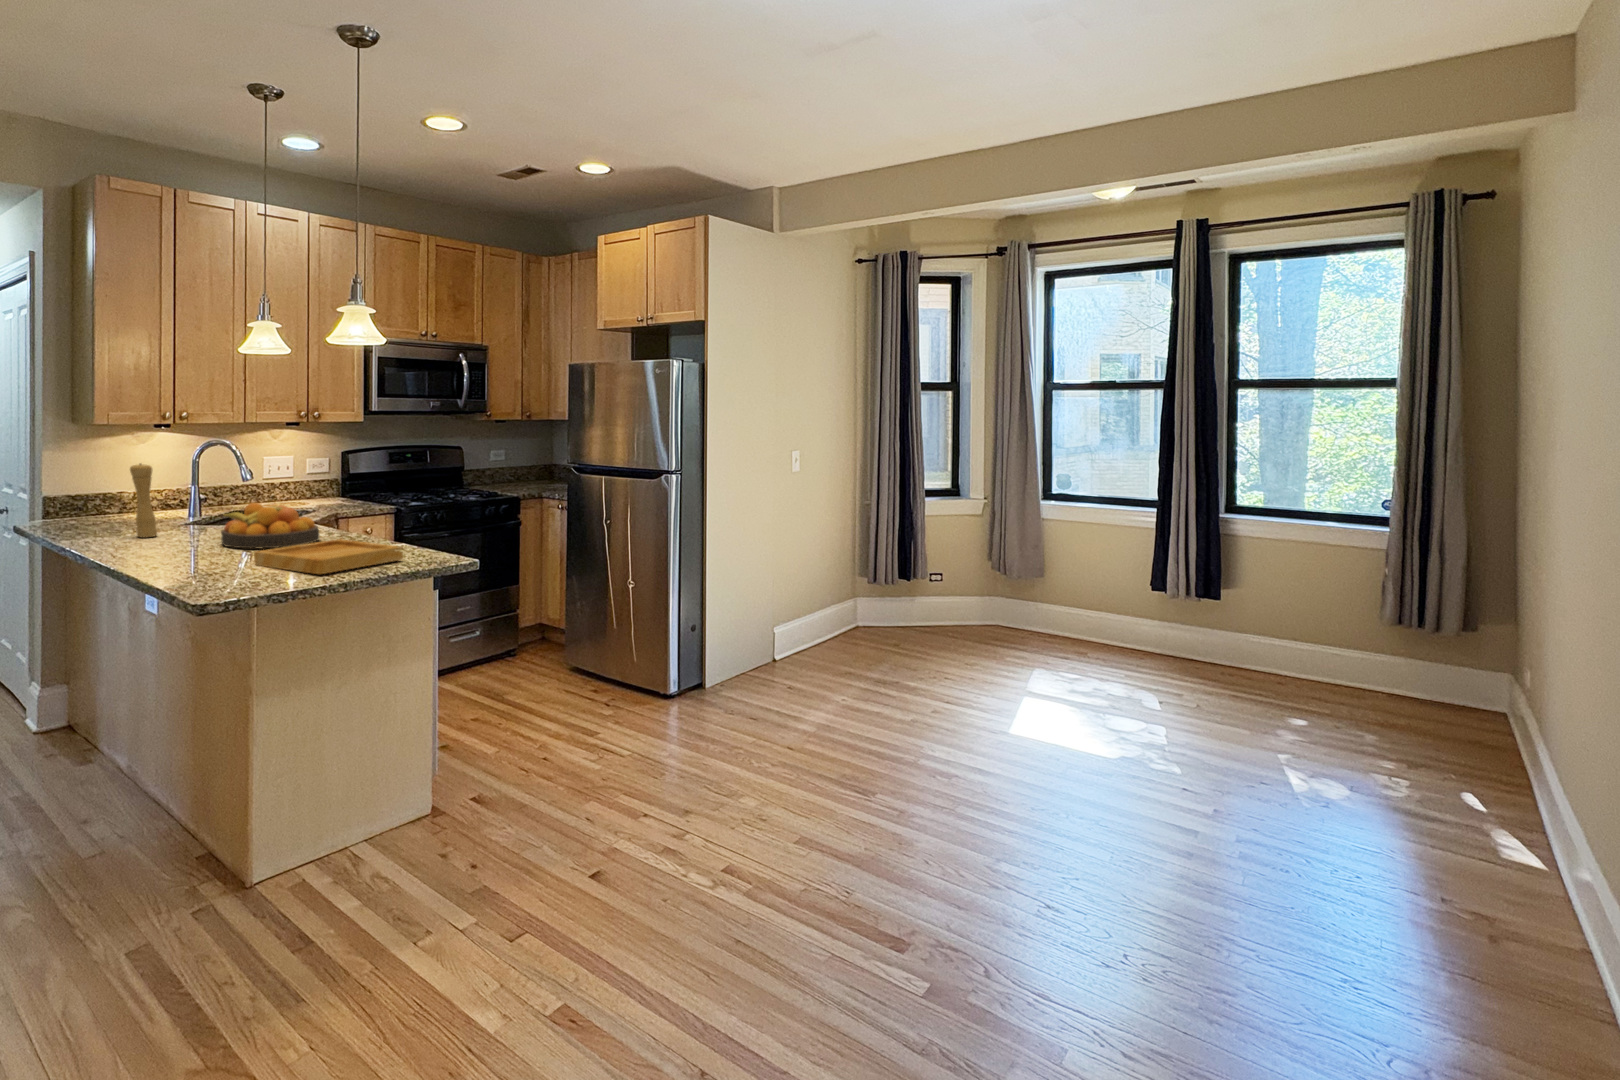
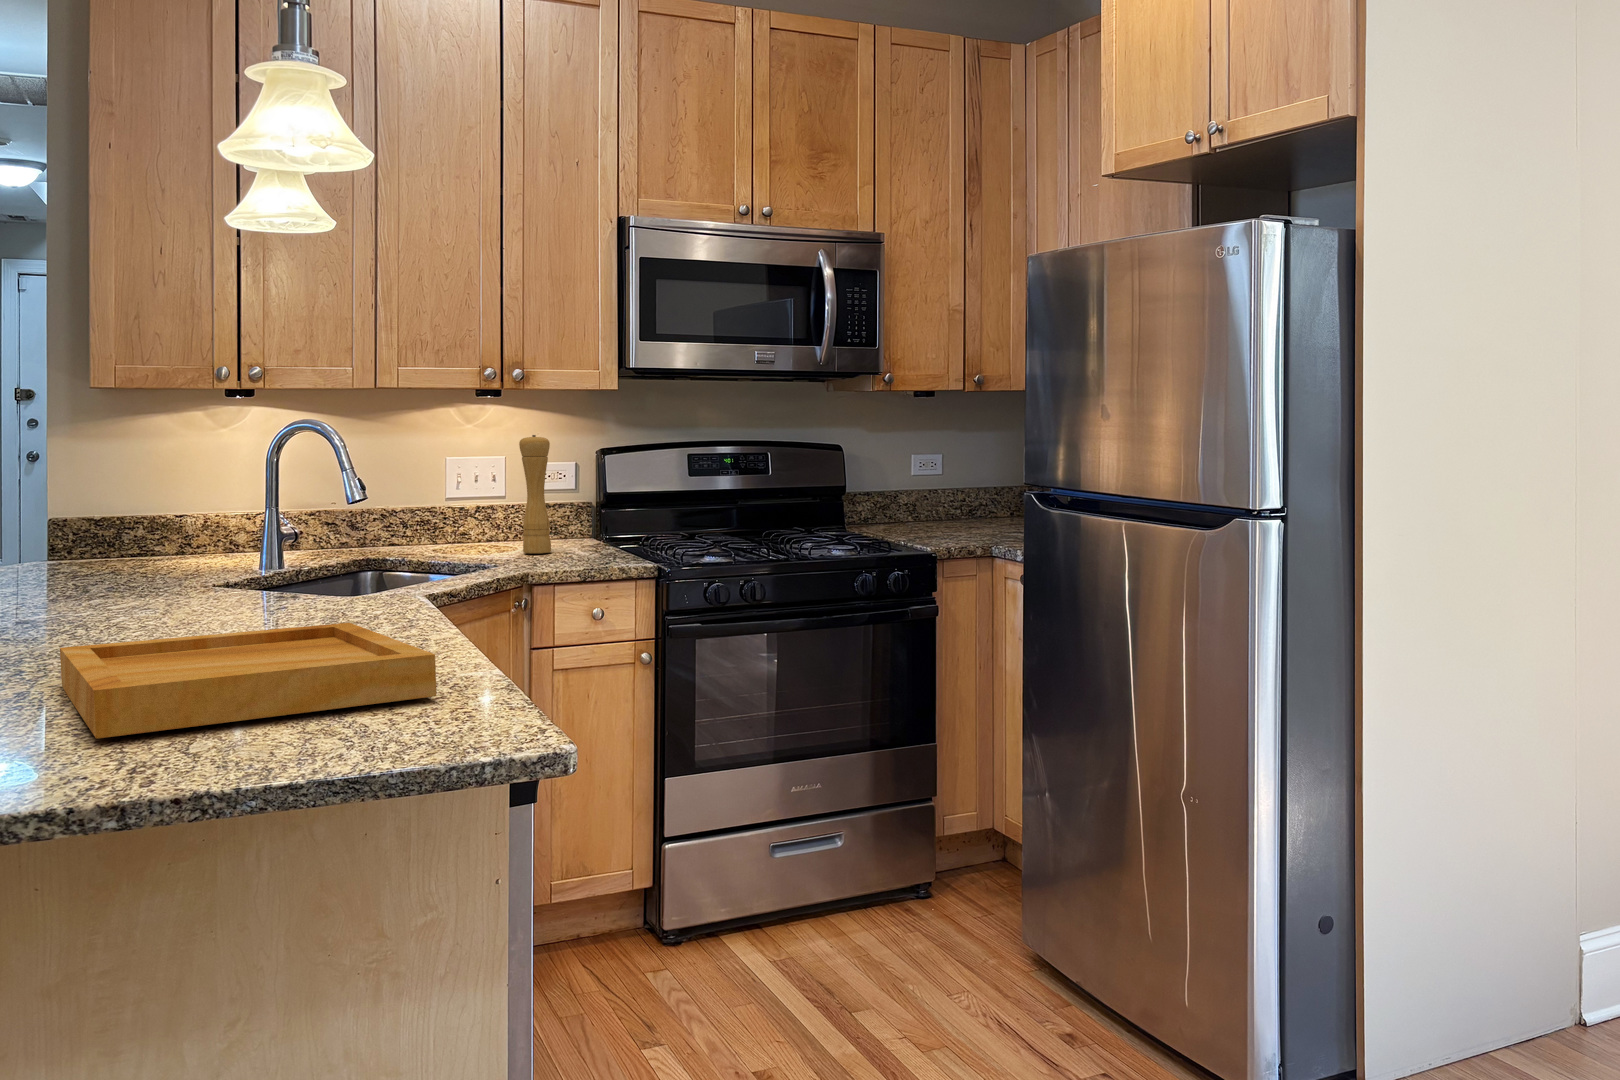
pepper mill: present [130,463,157,537] -> present [519,435,551,554]
fruit bowl: present [221,503,319,548] -> none [140,525,374,638]

